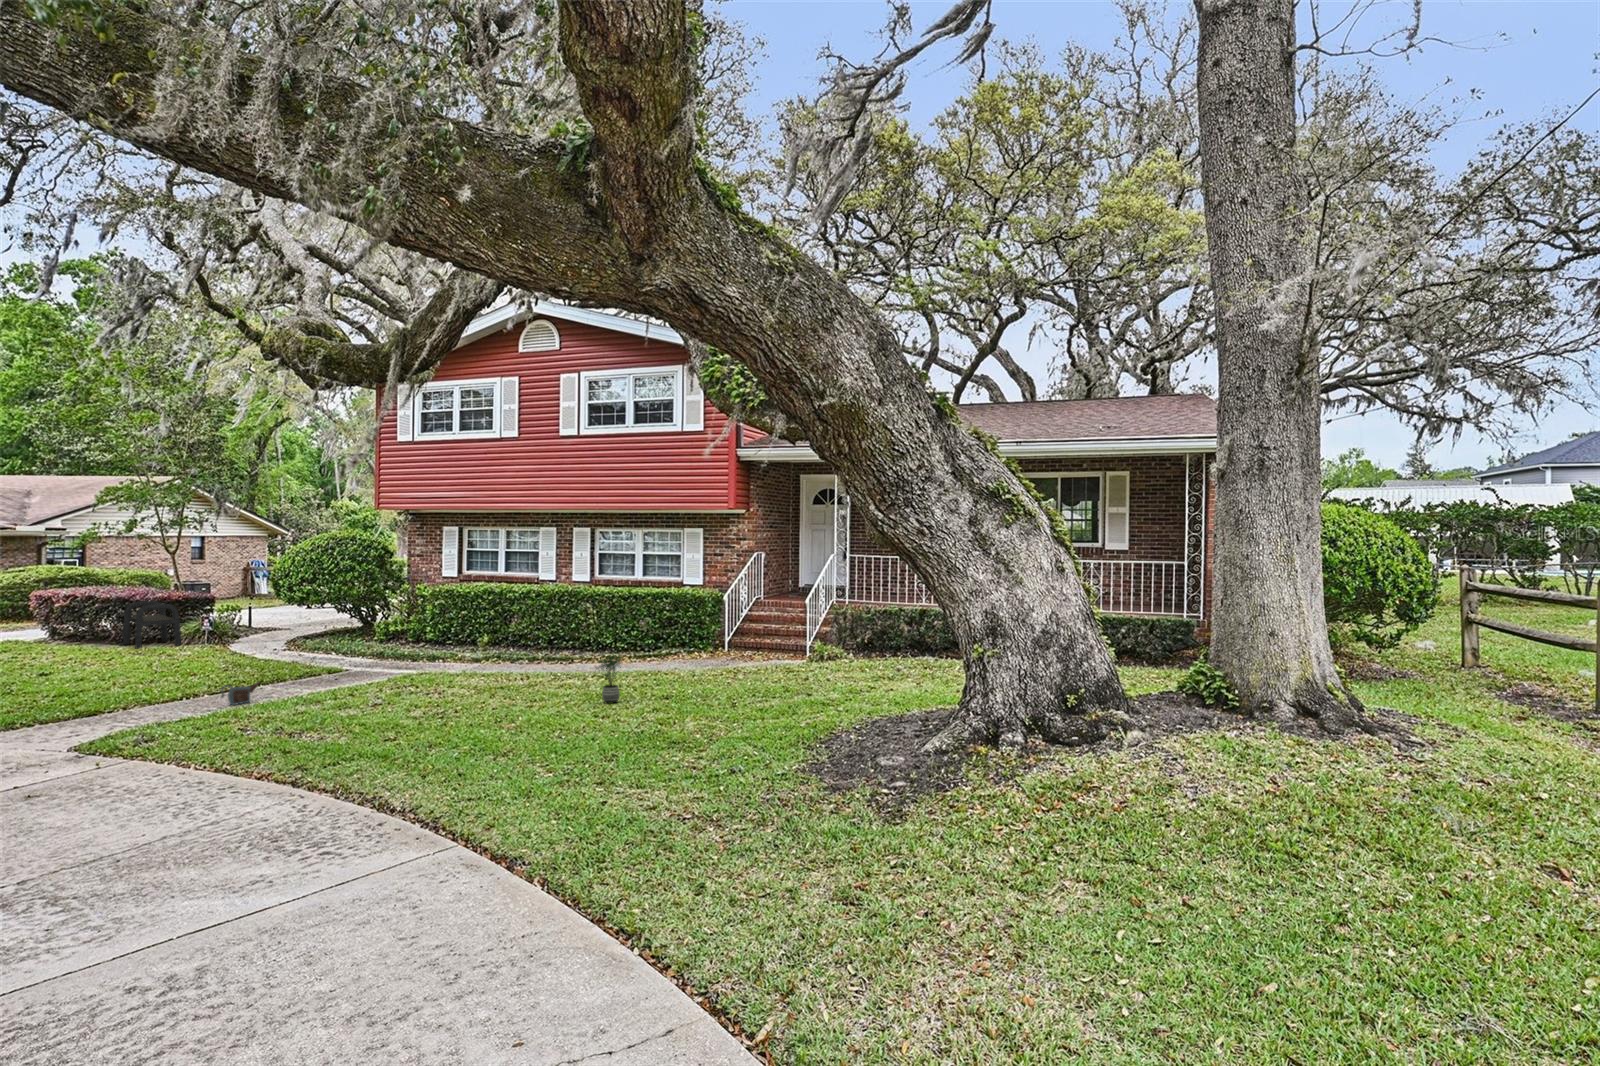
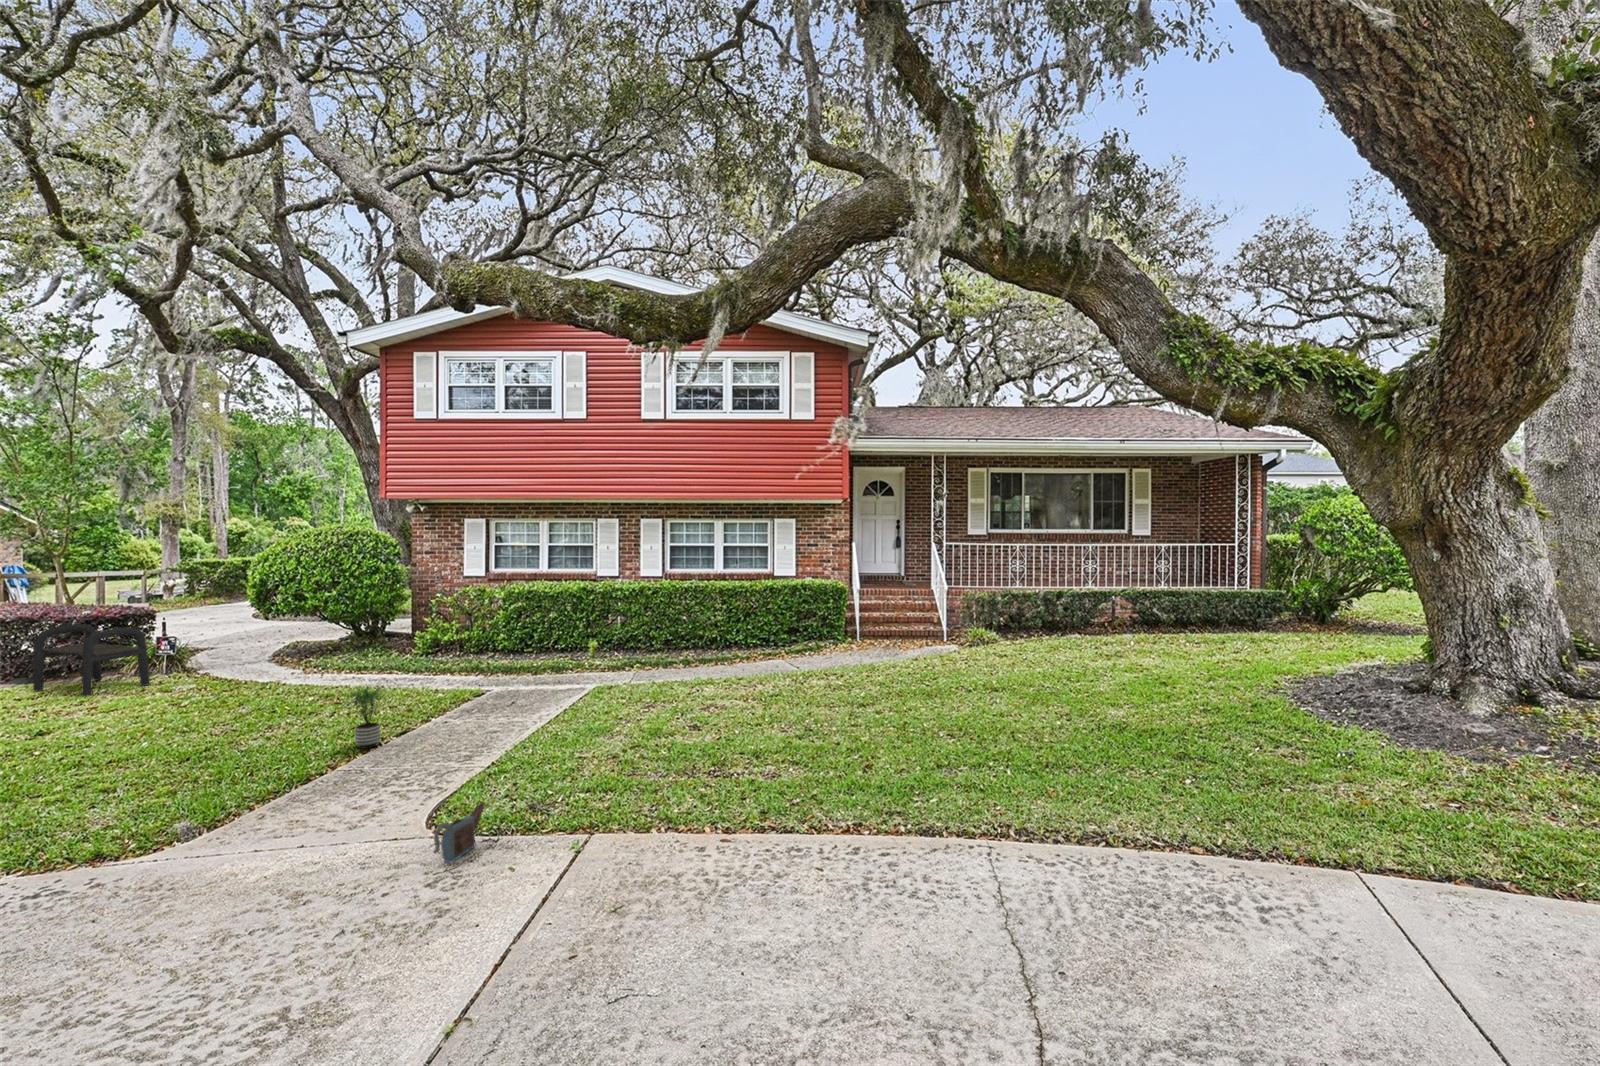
potted plant: present [599,657,621,704] -> present [346,686,383,749]
watering can: present [221,682,260,705] -> present [434,802,485,862]

